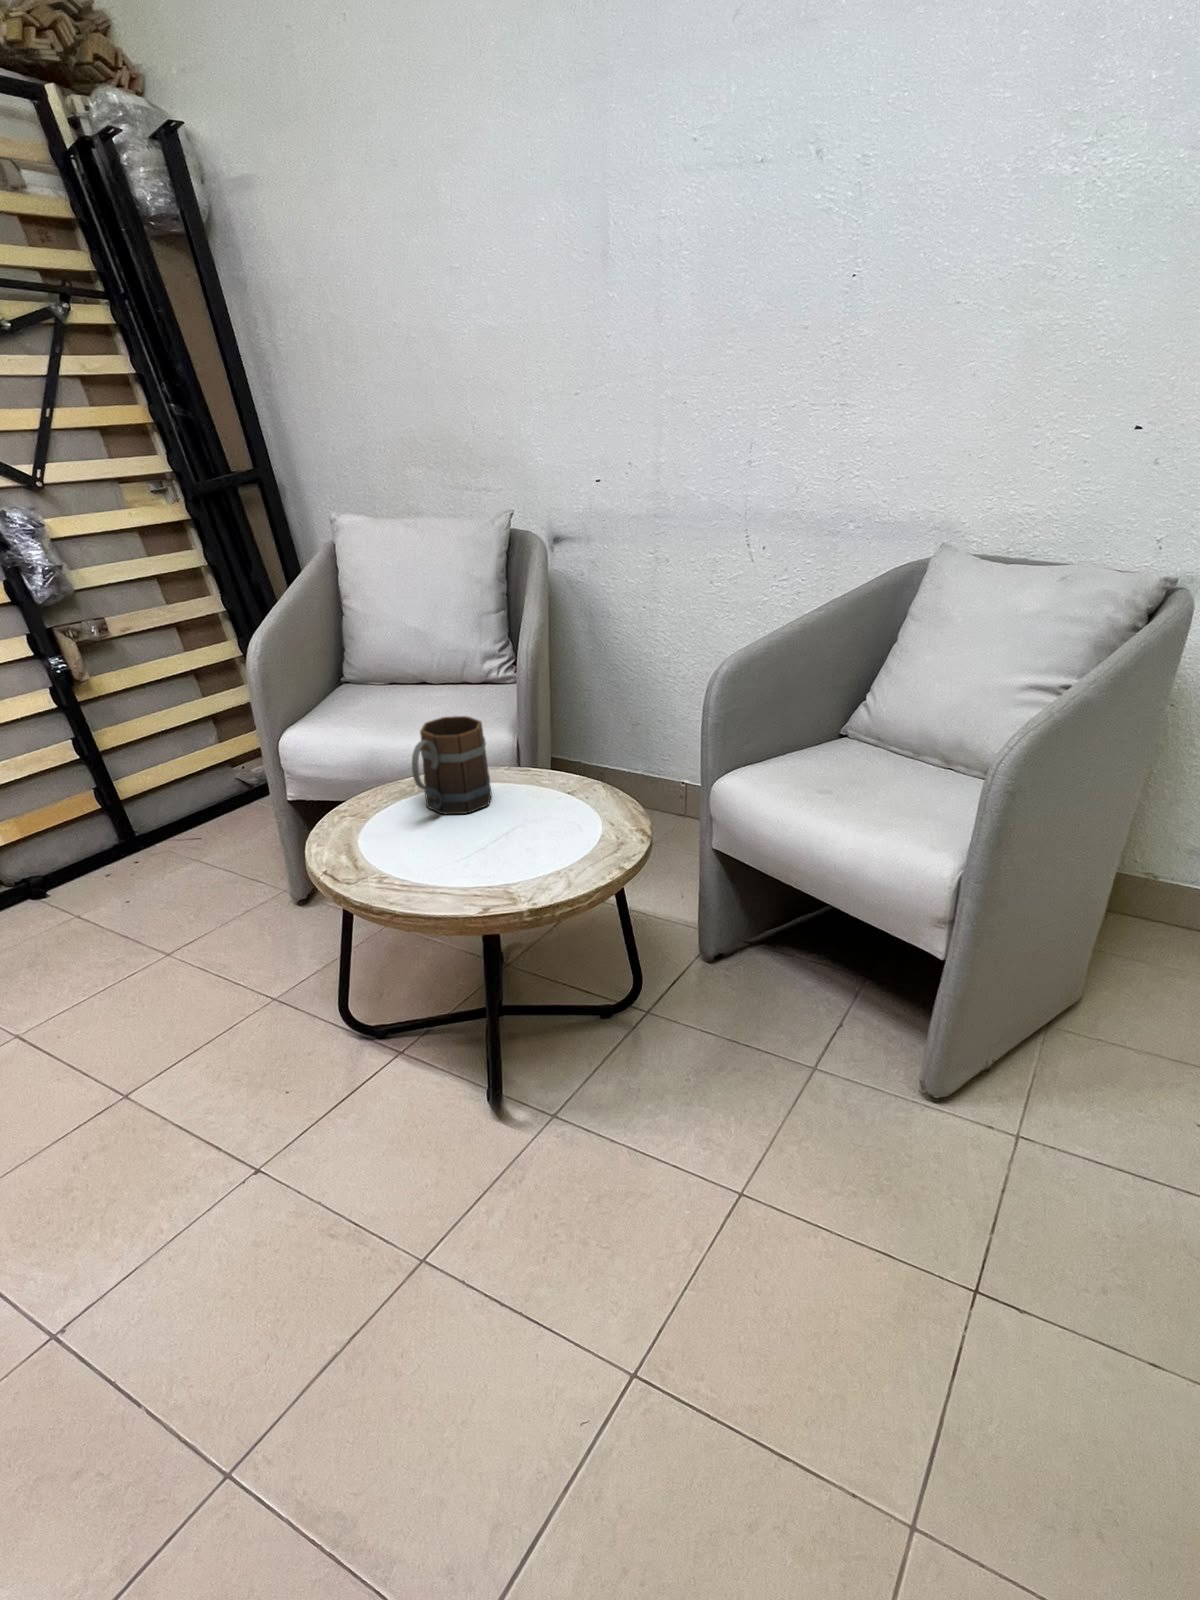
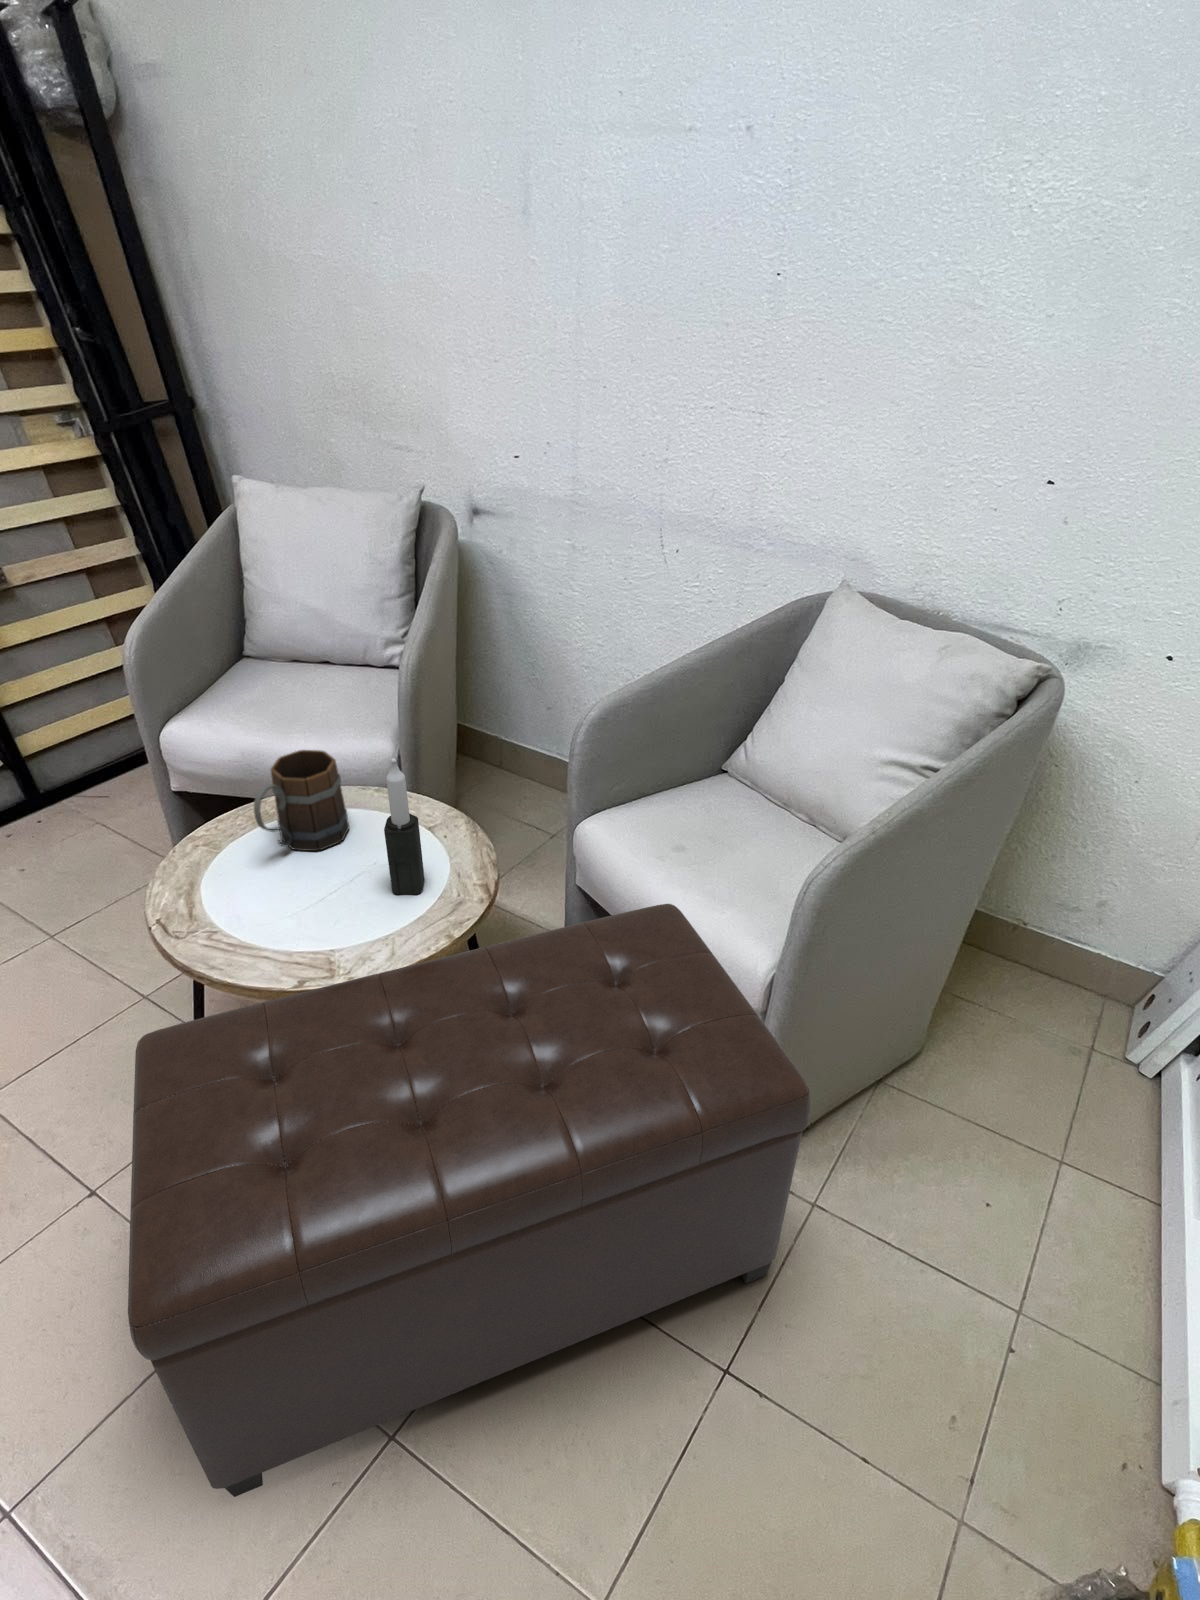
candle: none [549,691,583,840] -> present [384,758,425,895]
ottoman: none [335,830,1048,1471] -> present [128,904,810,1497]

